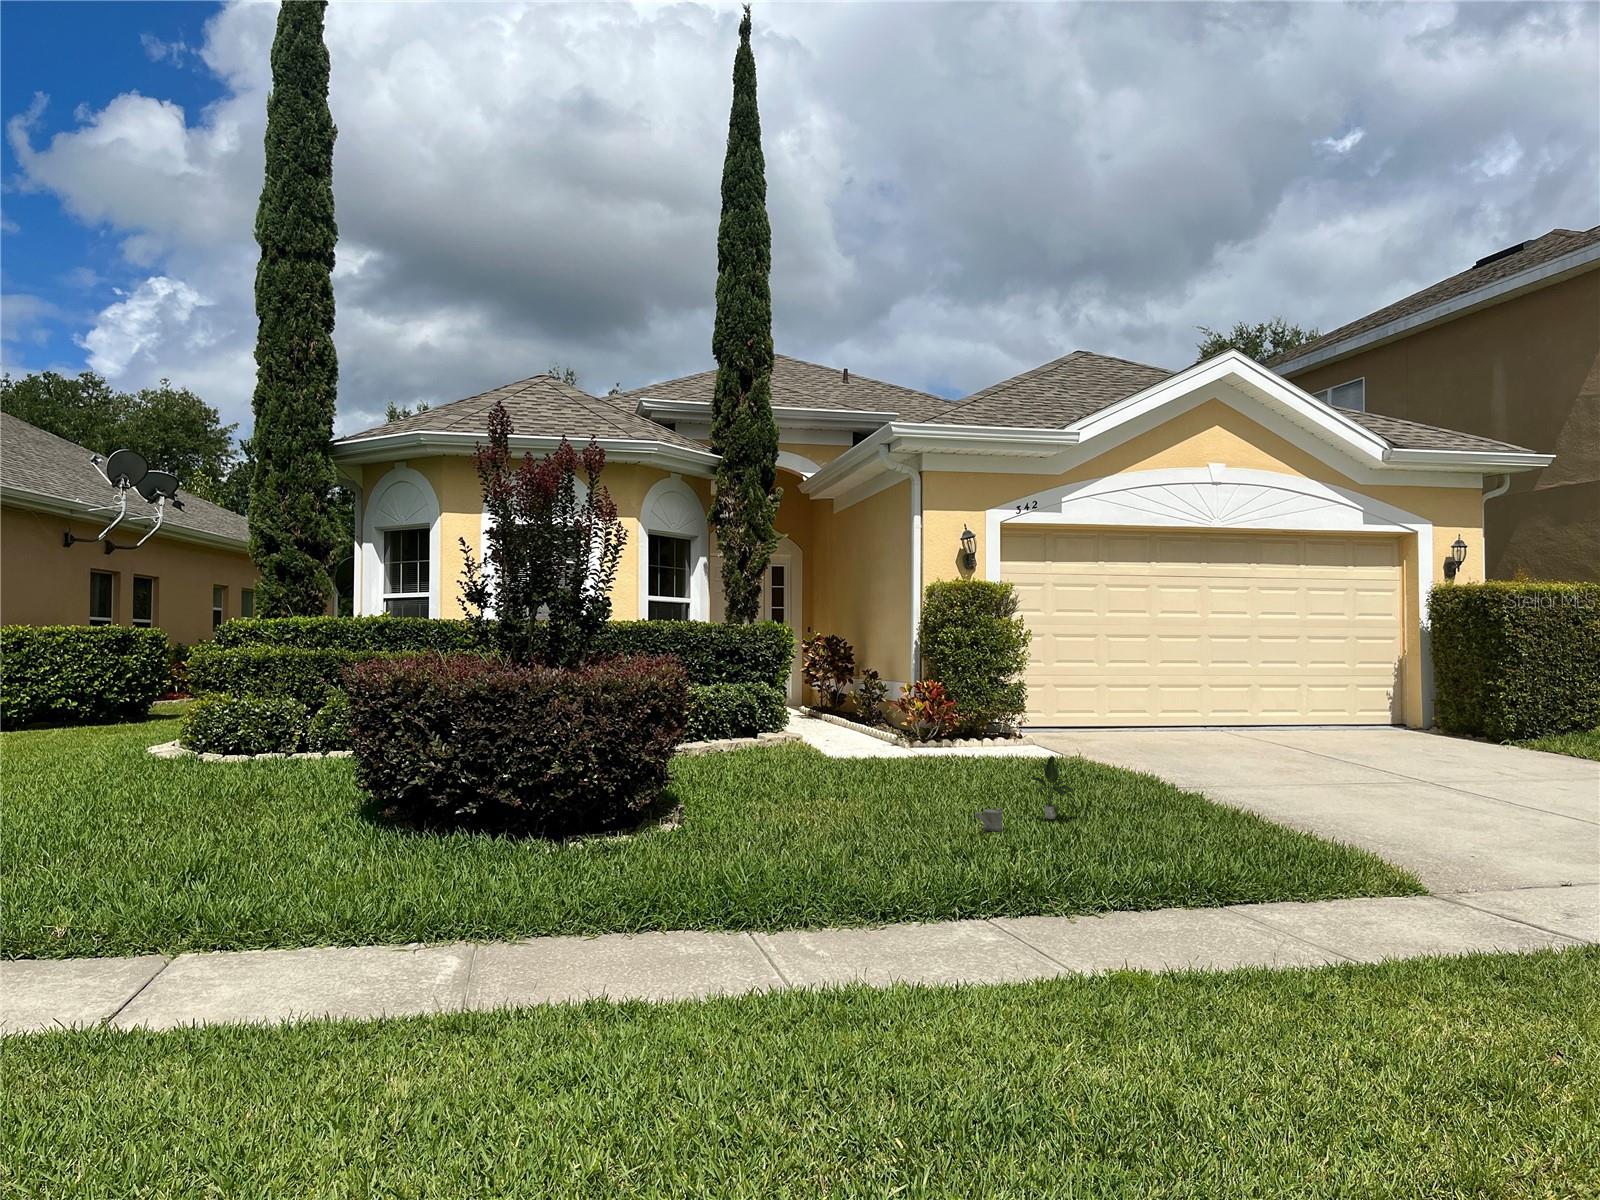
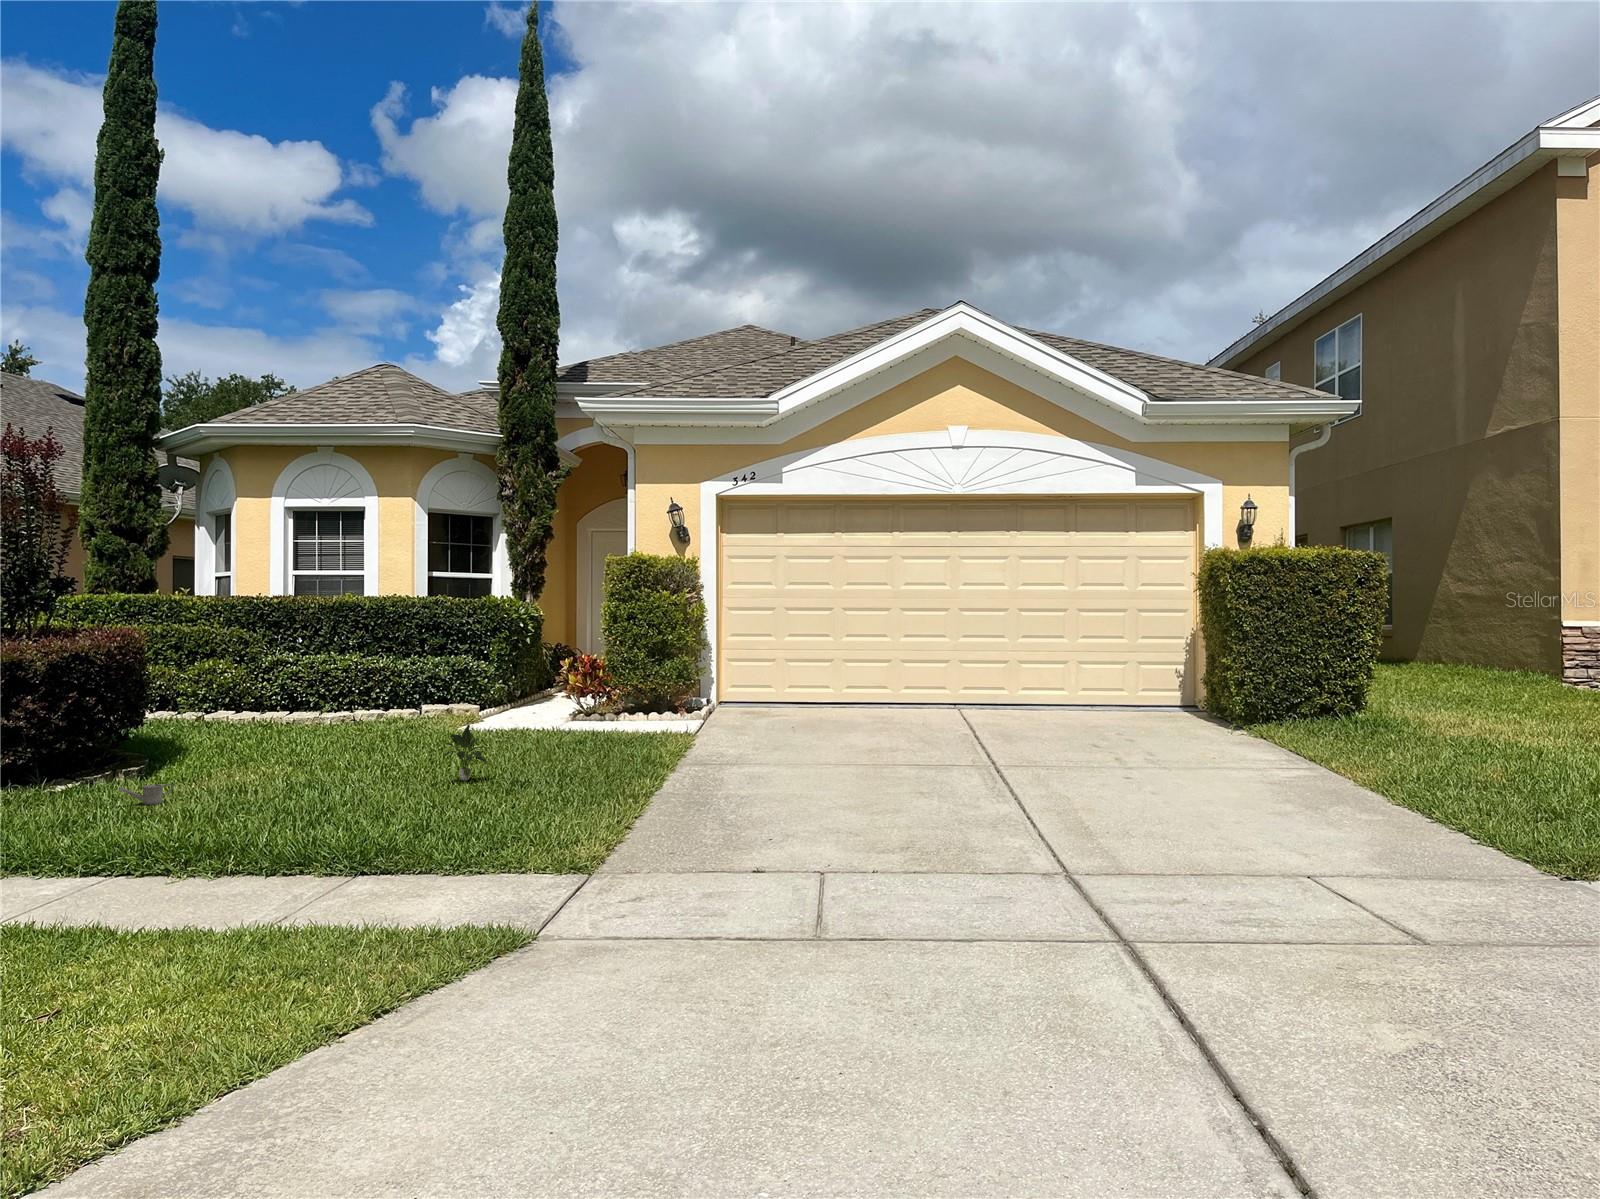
watering can: present [975,808,1002,831] -> present [119,784,173,805]

